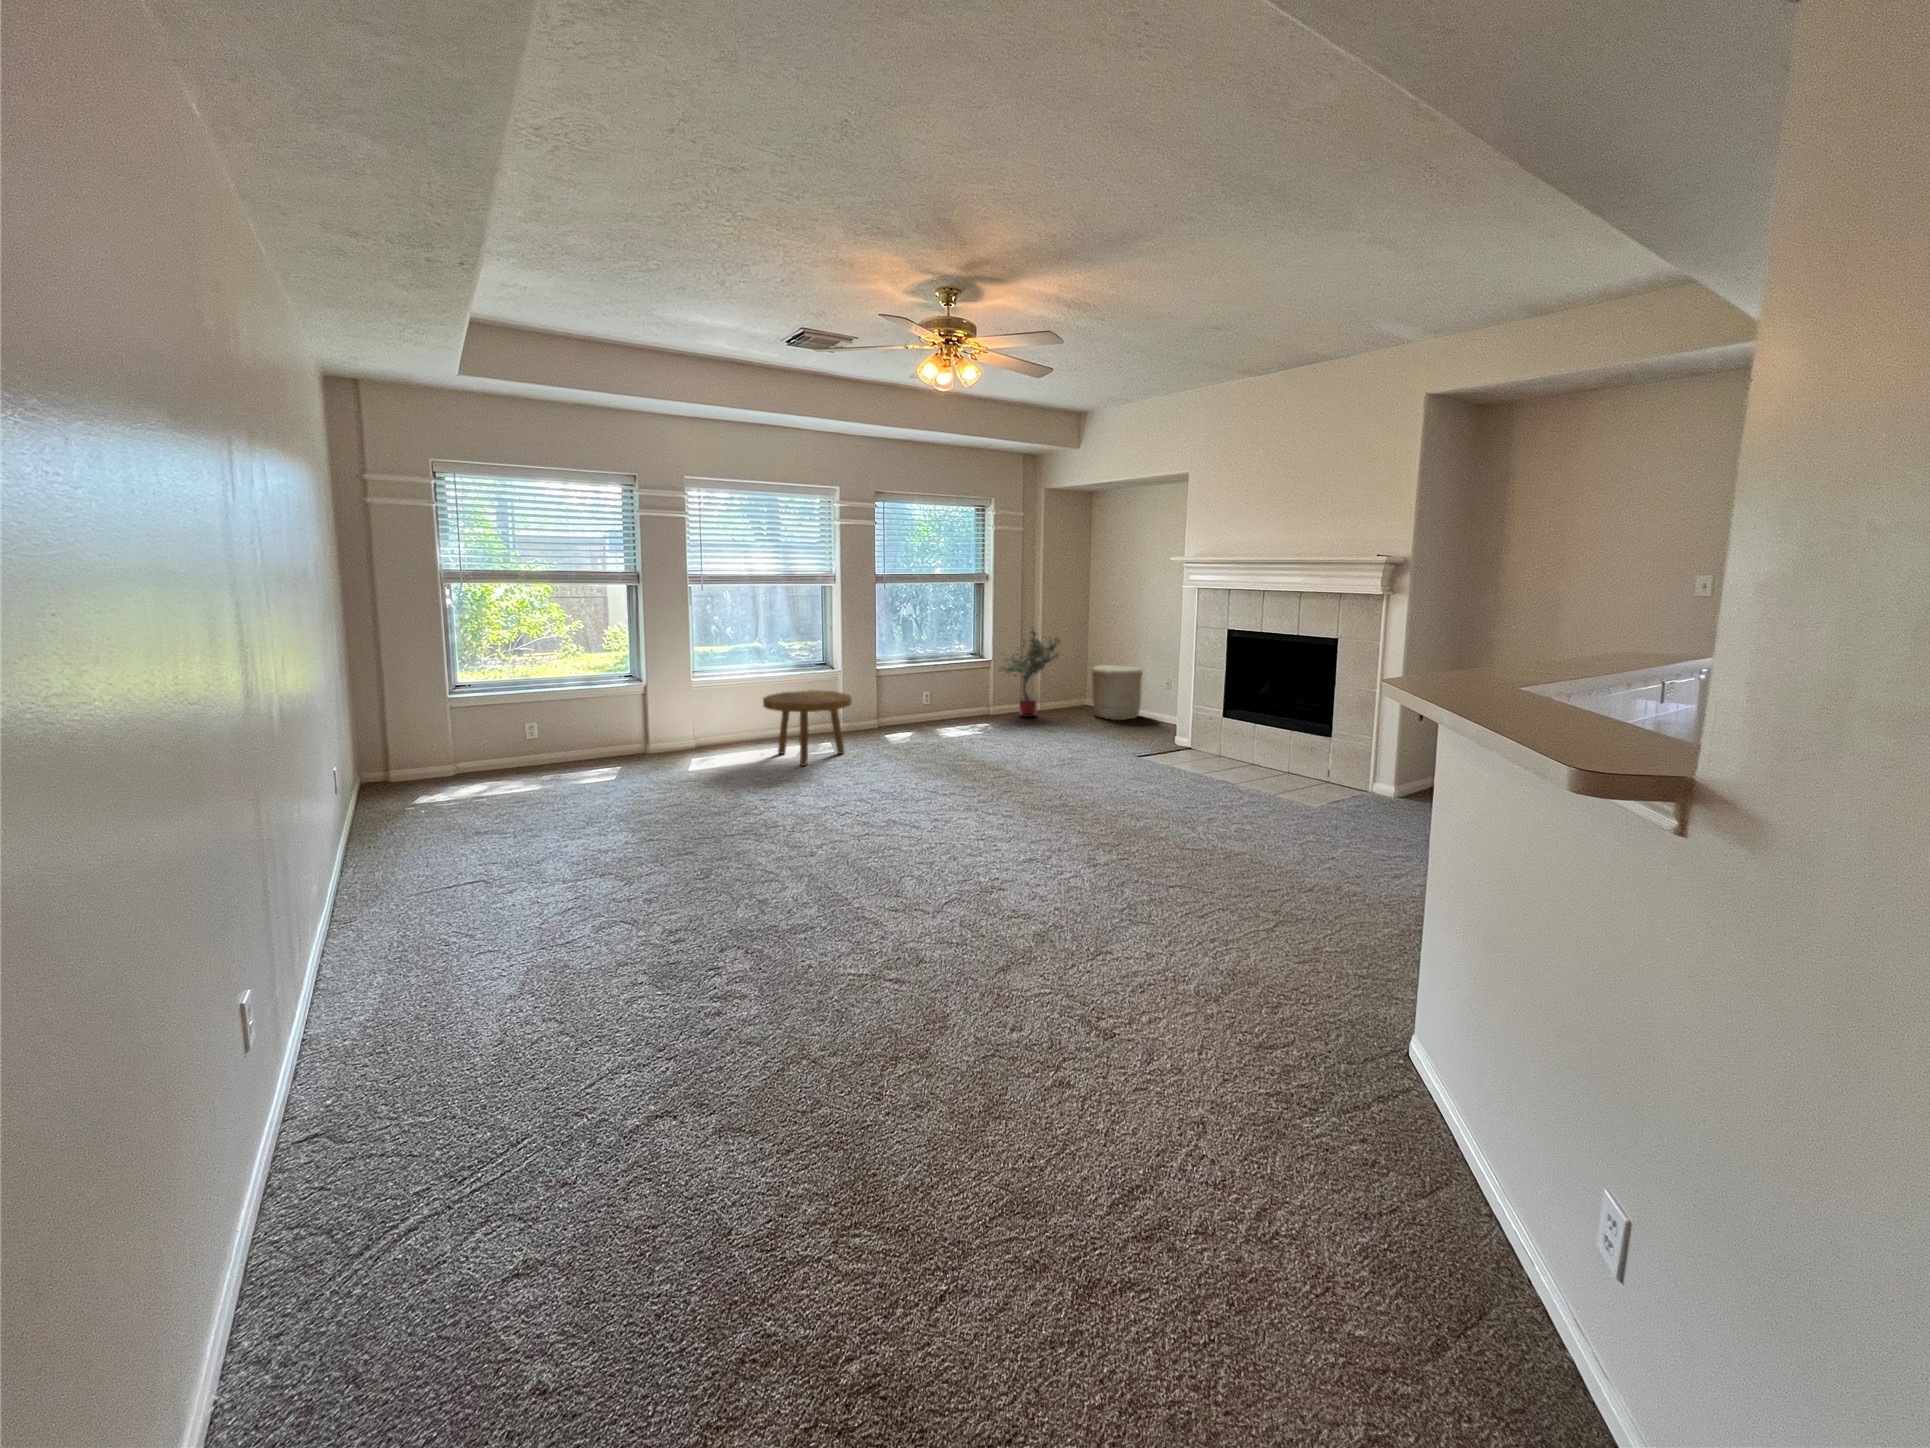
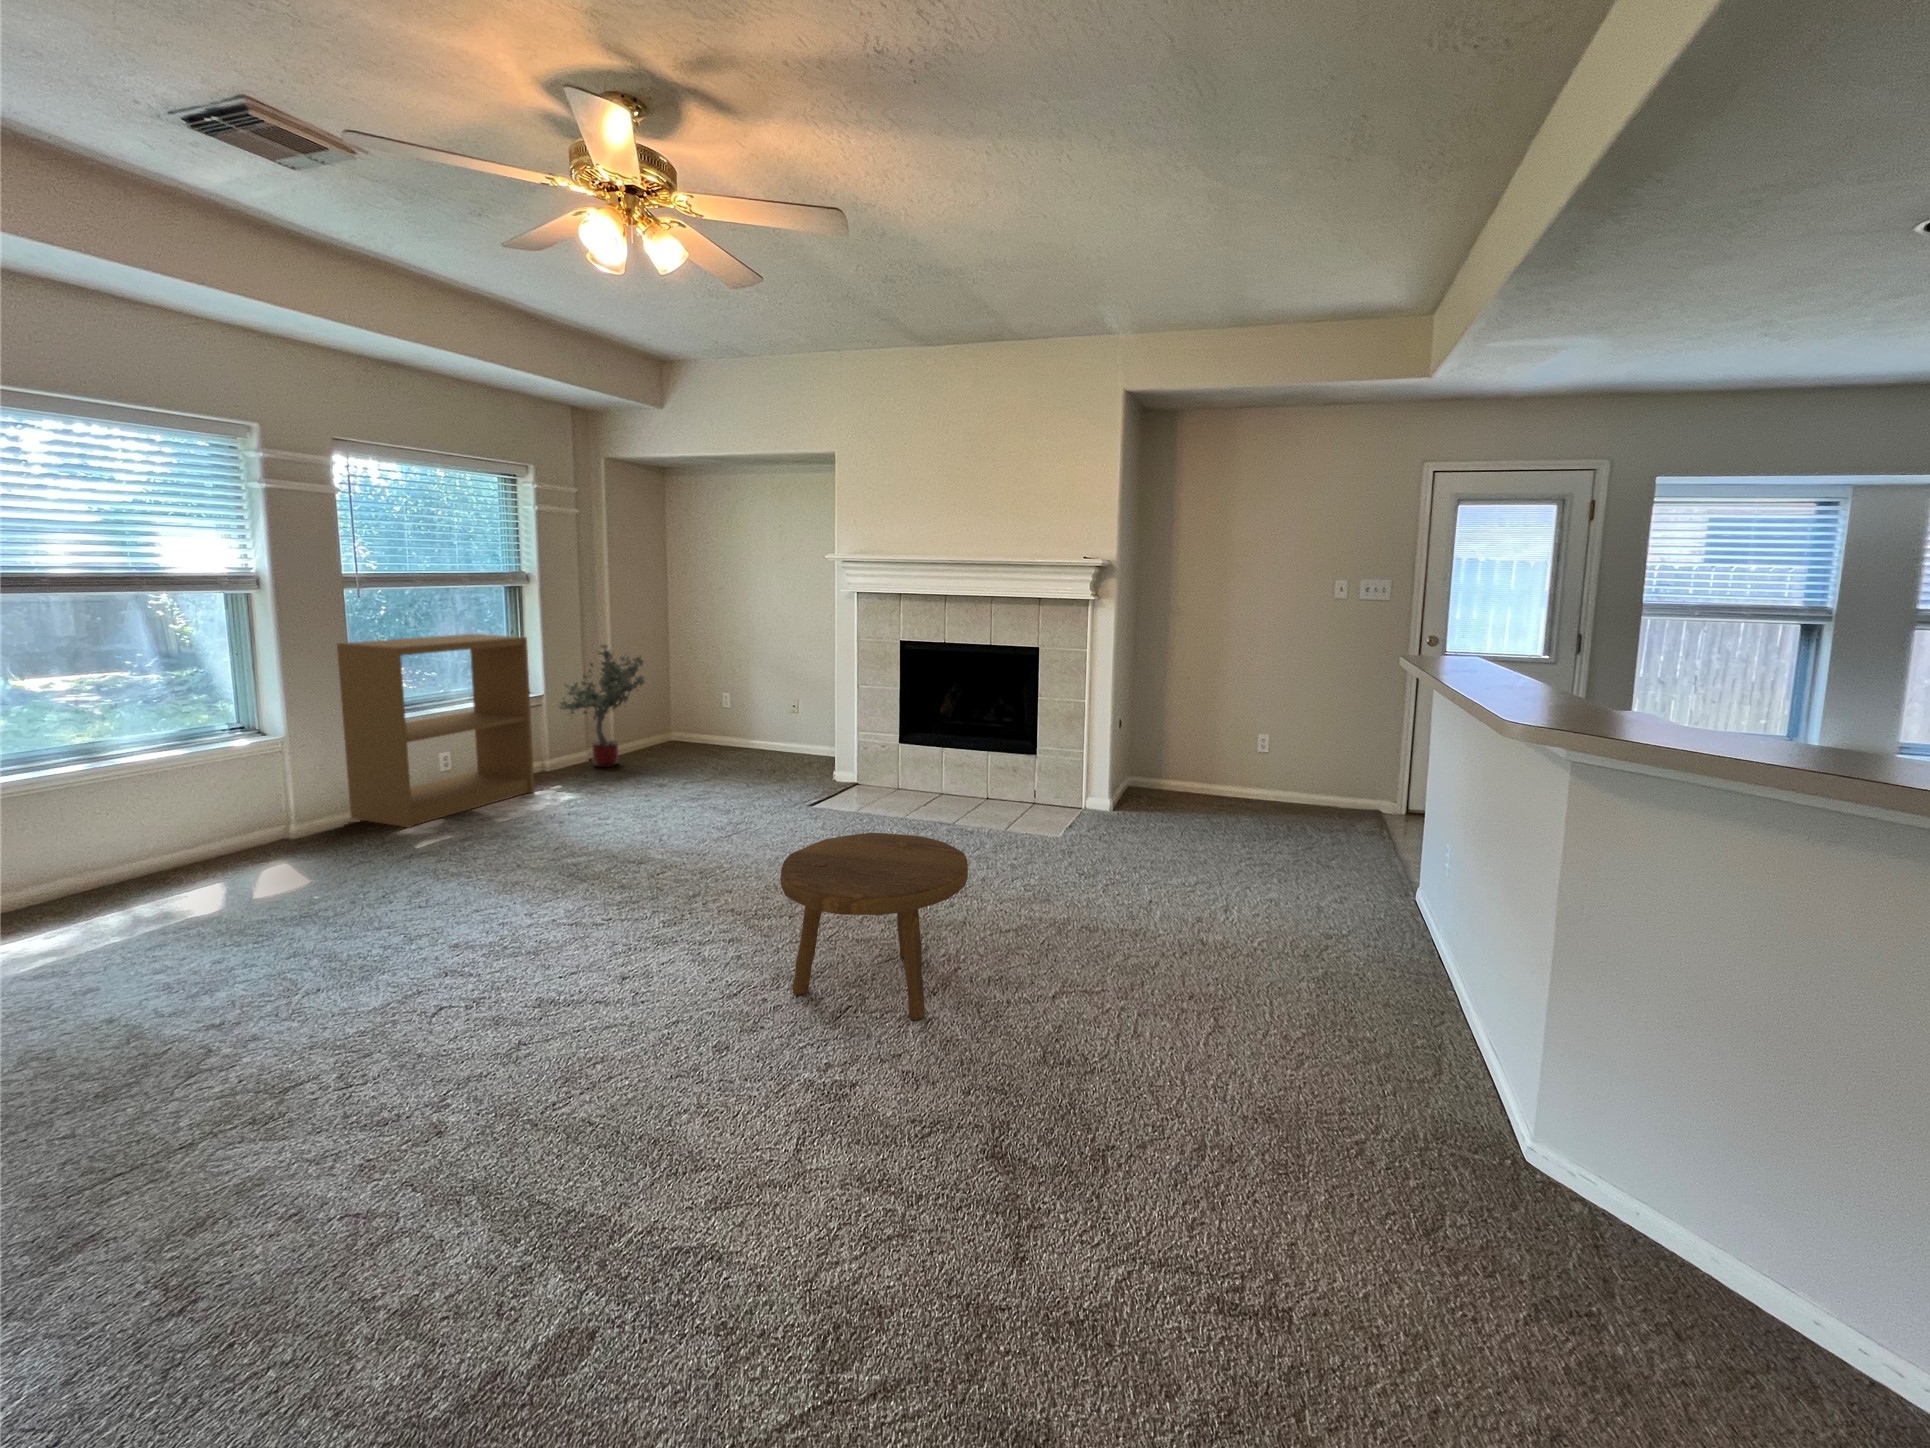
bookshelf: none [870,615,973,735] -> present [337,634,534,828]
woven basket: present [1091,665,1143,720] -> none [689,688,757,757]
footstool: present [763,690,852,766] -> present [780,833,968,1020]

